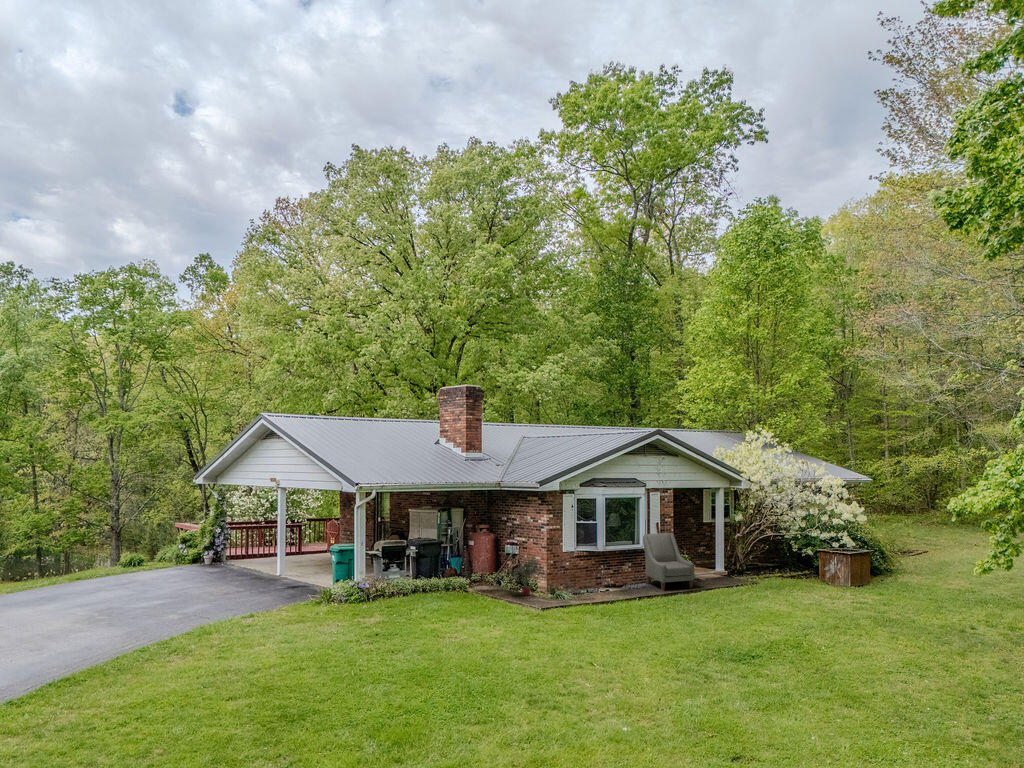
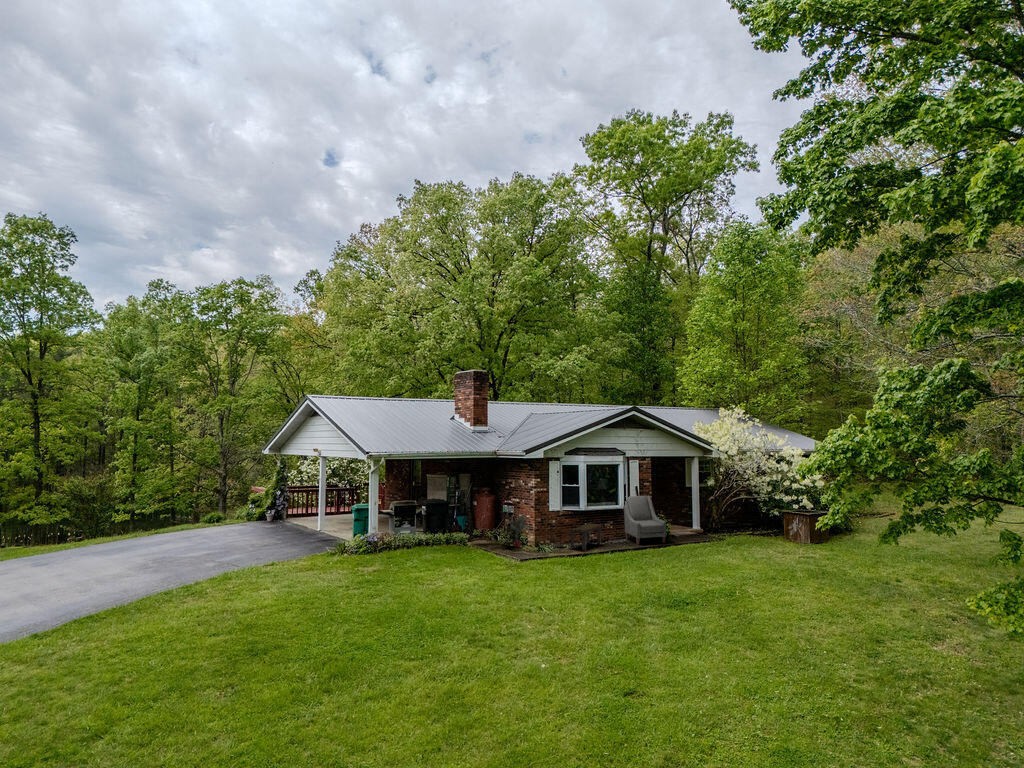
bench: none [588,566,623,599] -> present [570,523,602,551]

